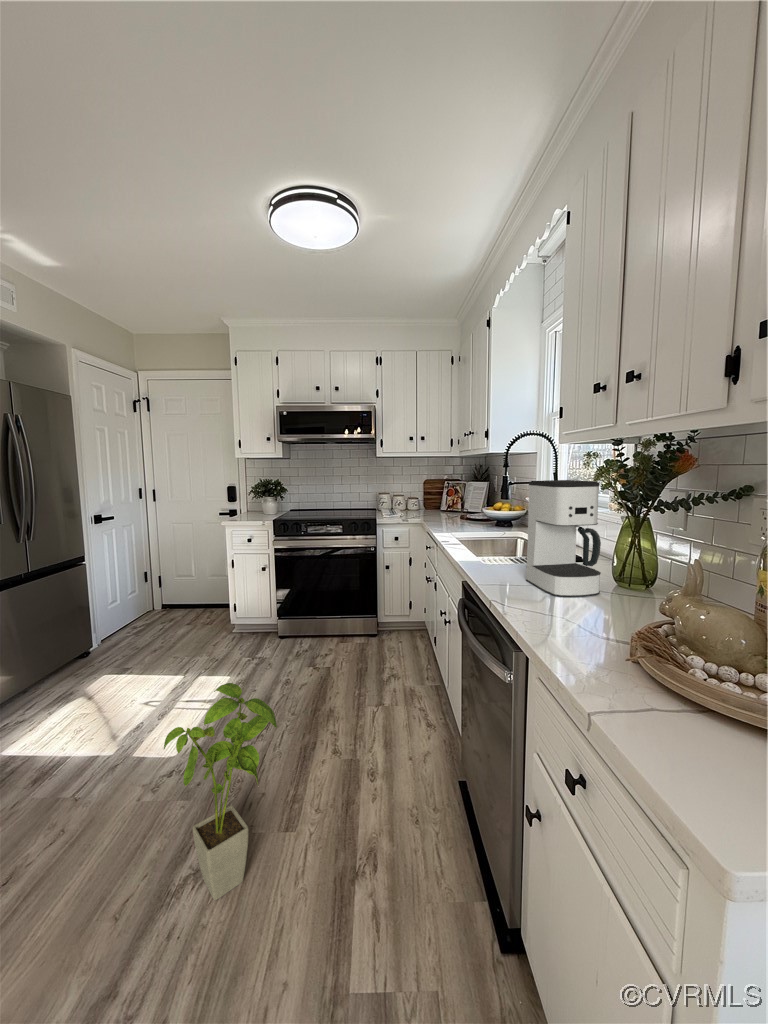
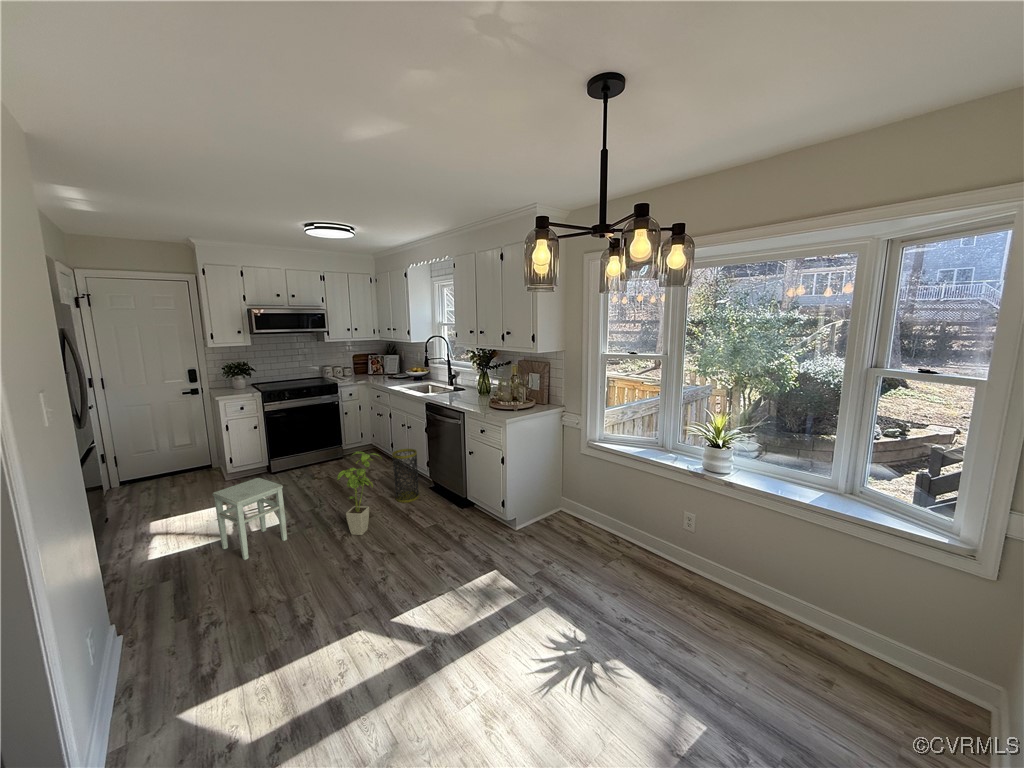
coffee maker: present [526,480,601,597] -> none [450,361,476,400]
stool: none [12,669,142,842] -> present [212,478,287,560]
trash can: none [367,678,424,819] -> present [392,449,419,503]

